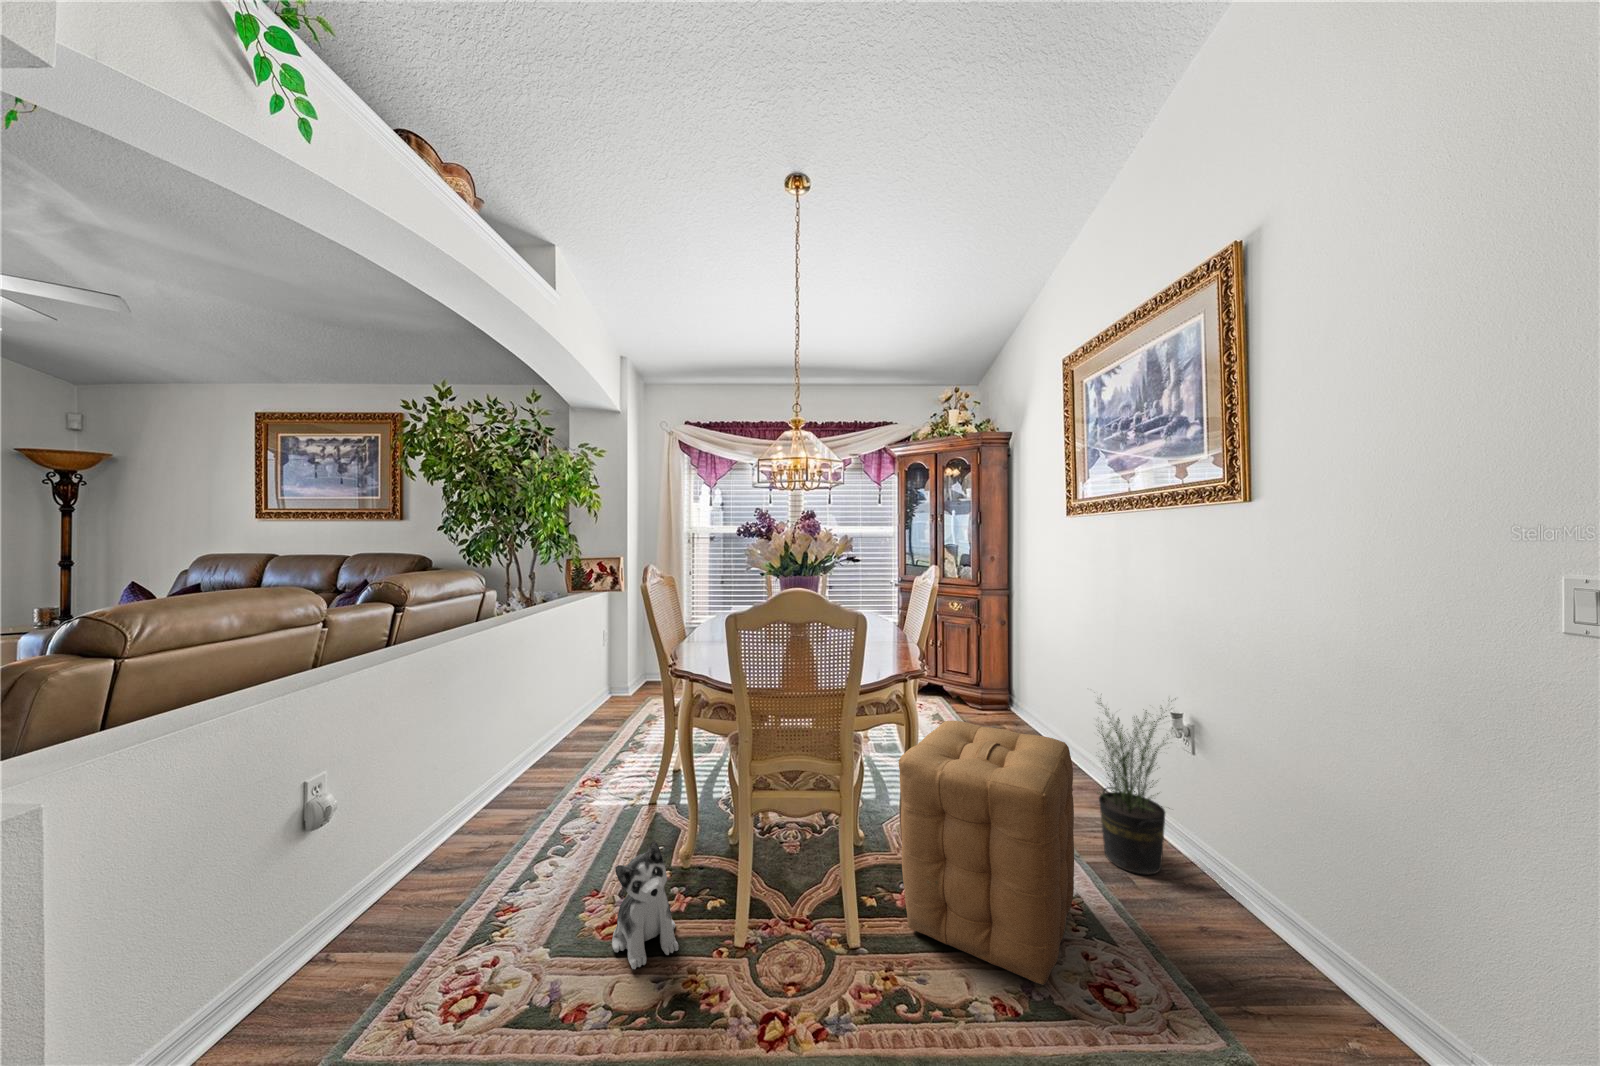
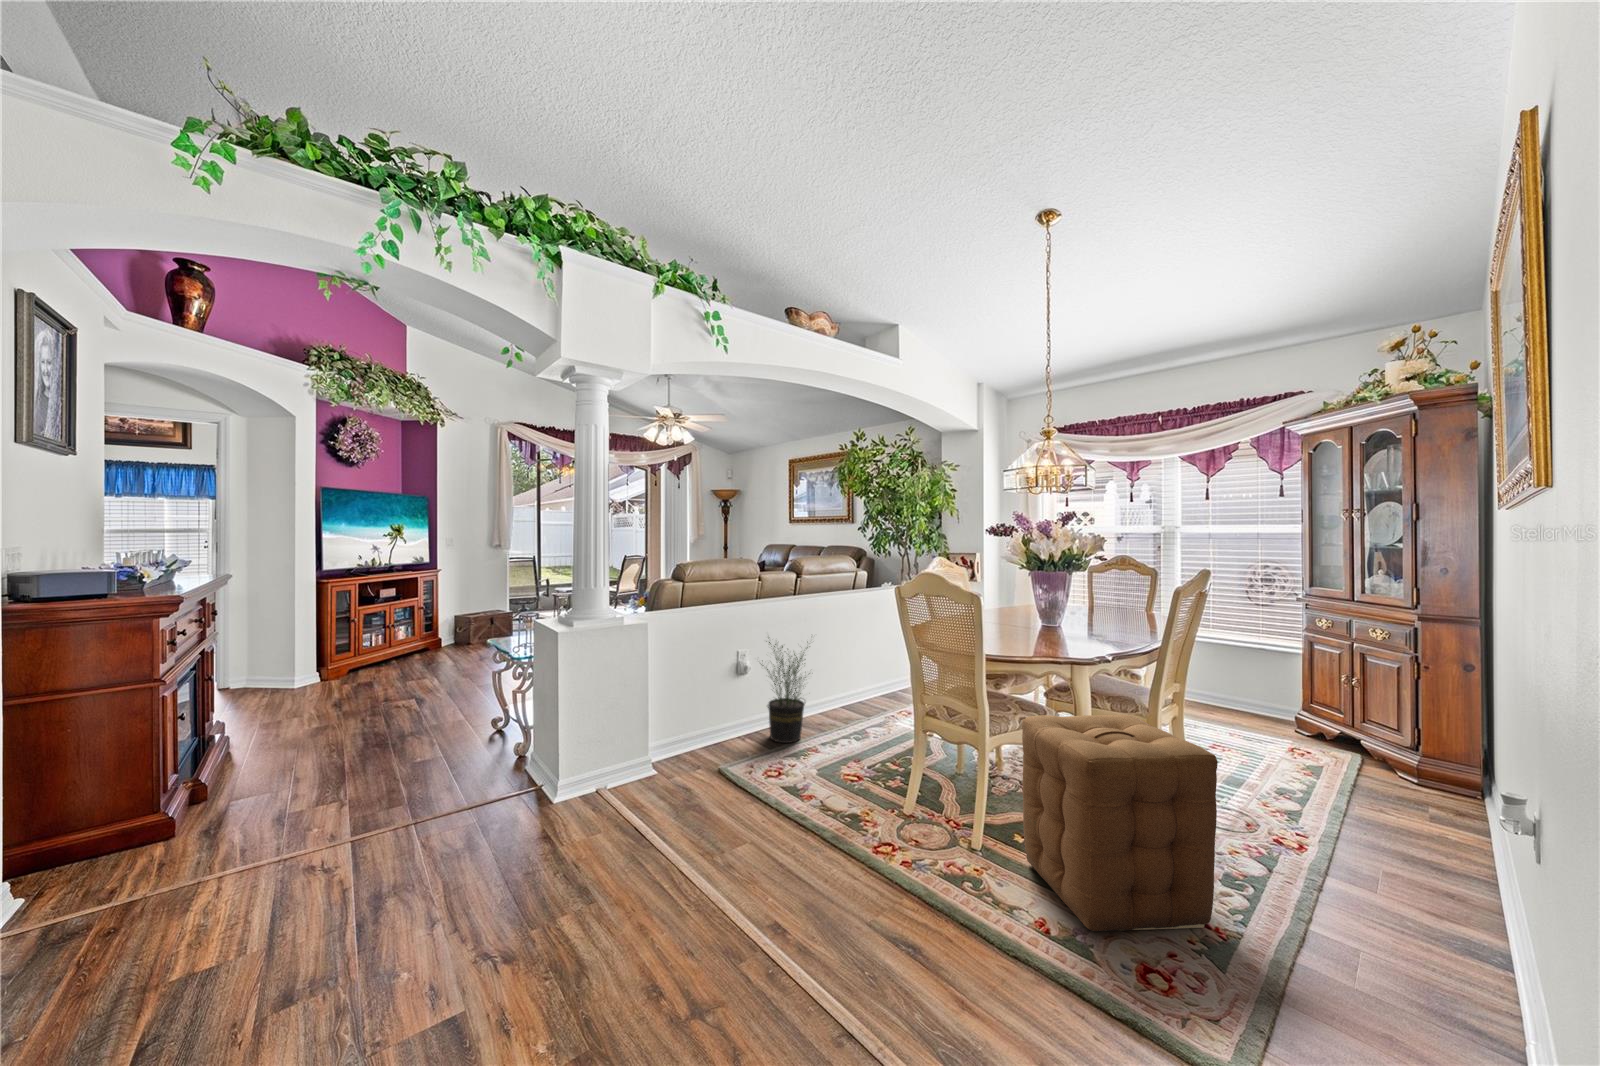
potted plant: present [1097,698,1173,874] -> present [761,642,810,743]
plush toy: present [612,841,678,969] -> none [843,727,883,800]

